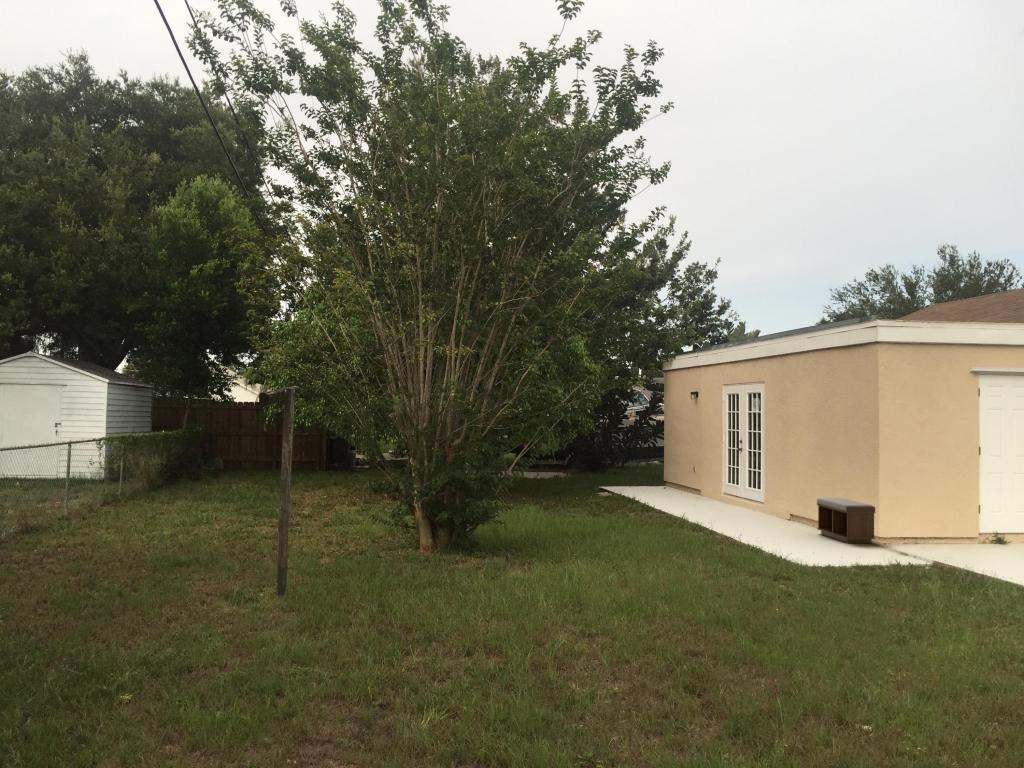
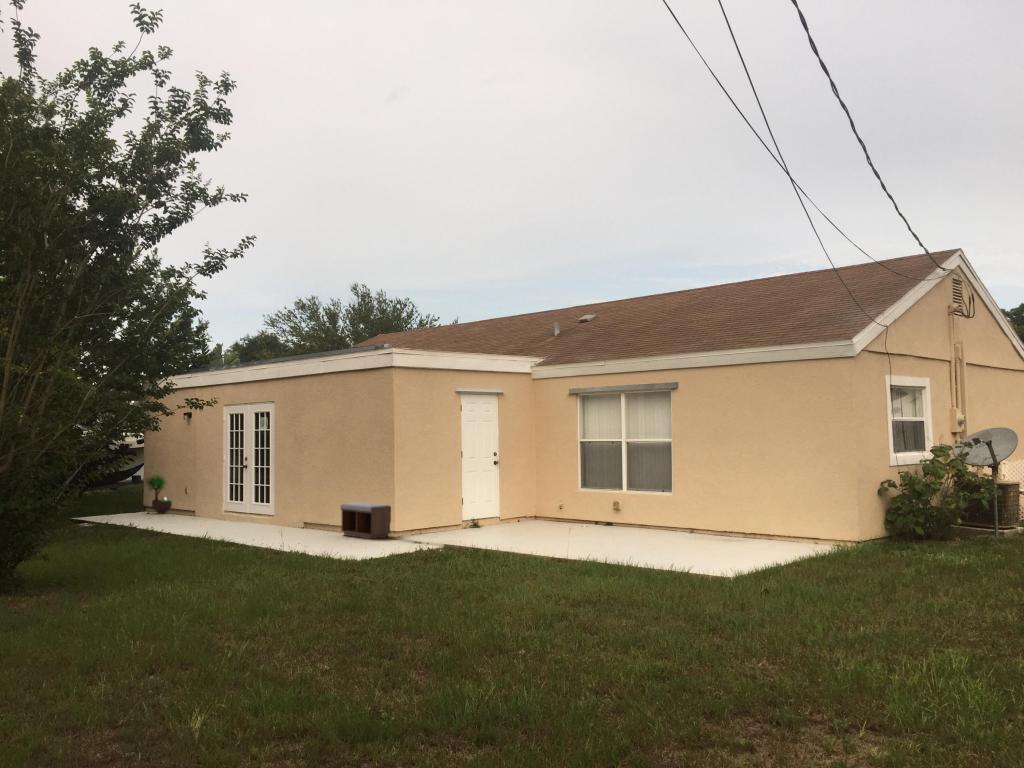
potted tree: none [658,449,684,489] -> present [146,475,172,513]

